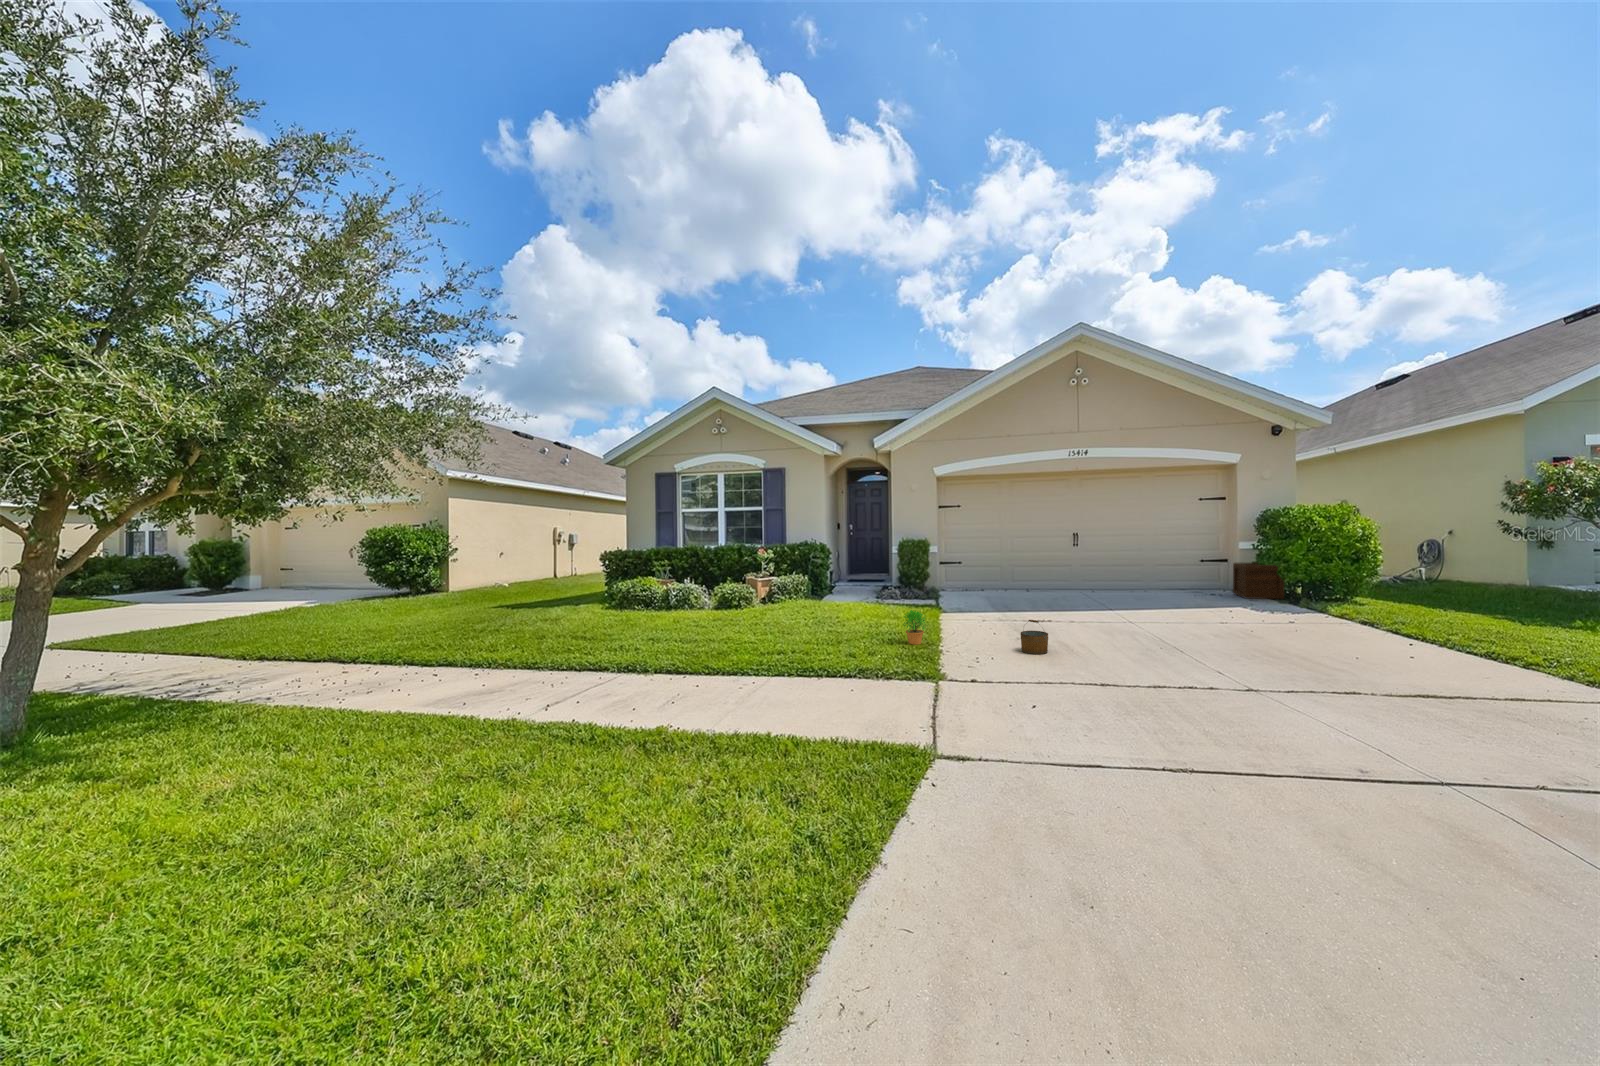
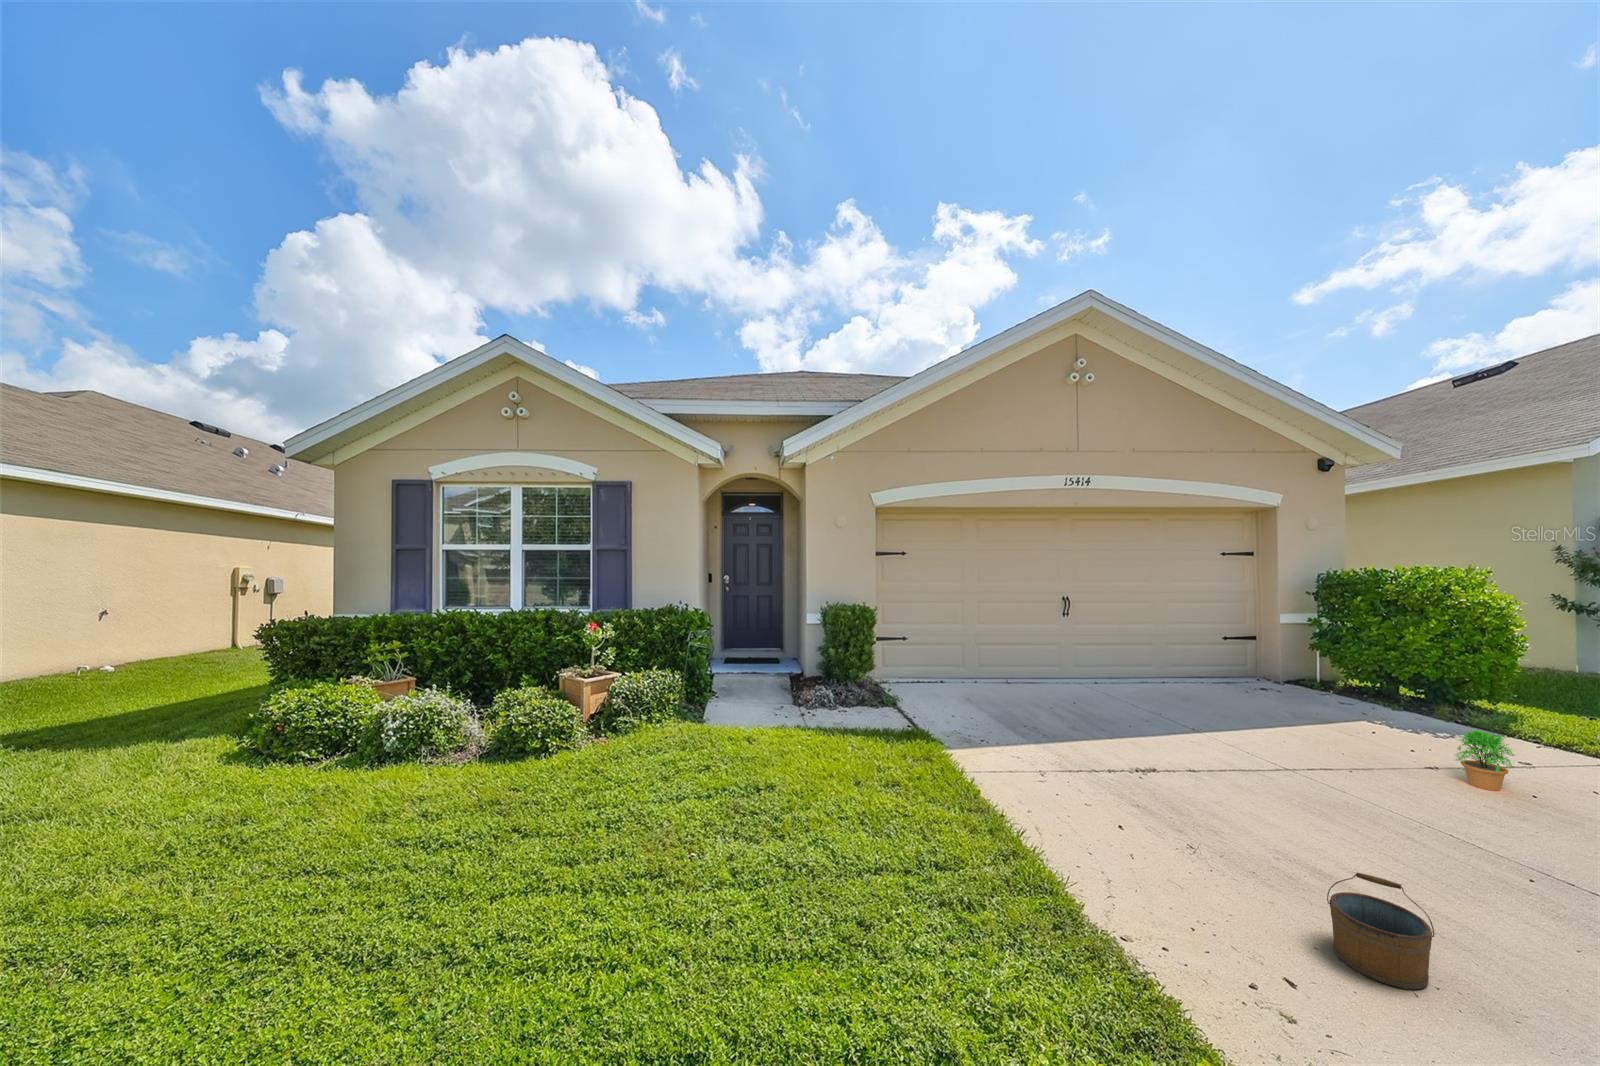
wooden crate: present [1233,563,1284,599] -> none [1276,640,1361,695]
potted plant: present [903,610,926,644] -> present [1456,730,1513,791]

